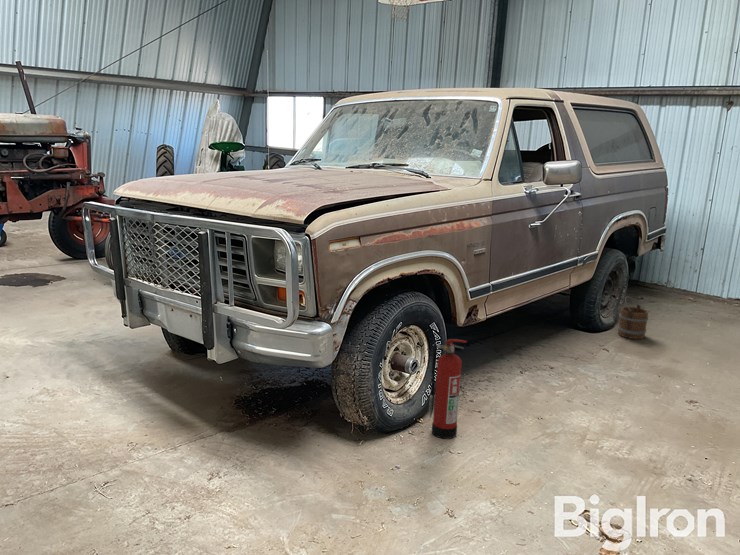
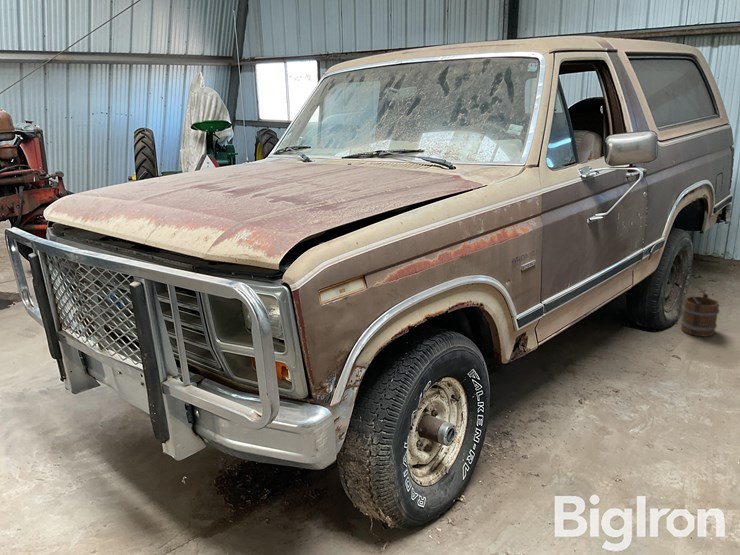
fire extinguisher: present [429,339,467,439] -> none [472,394,523,525]

